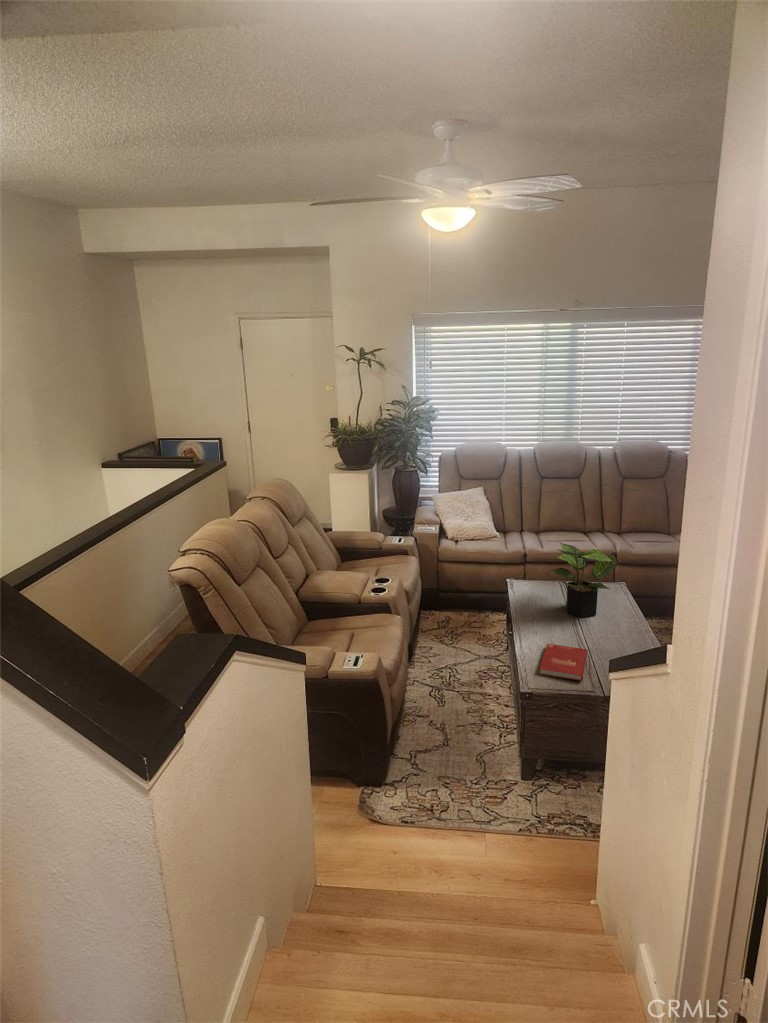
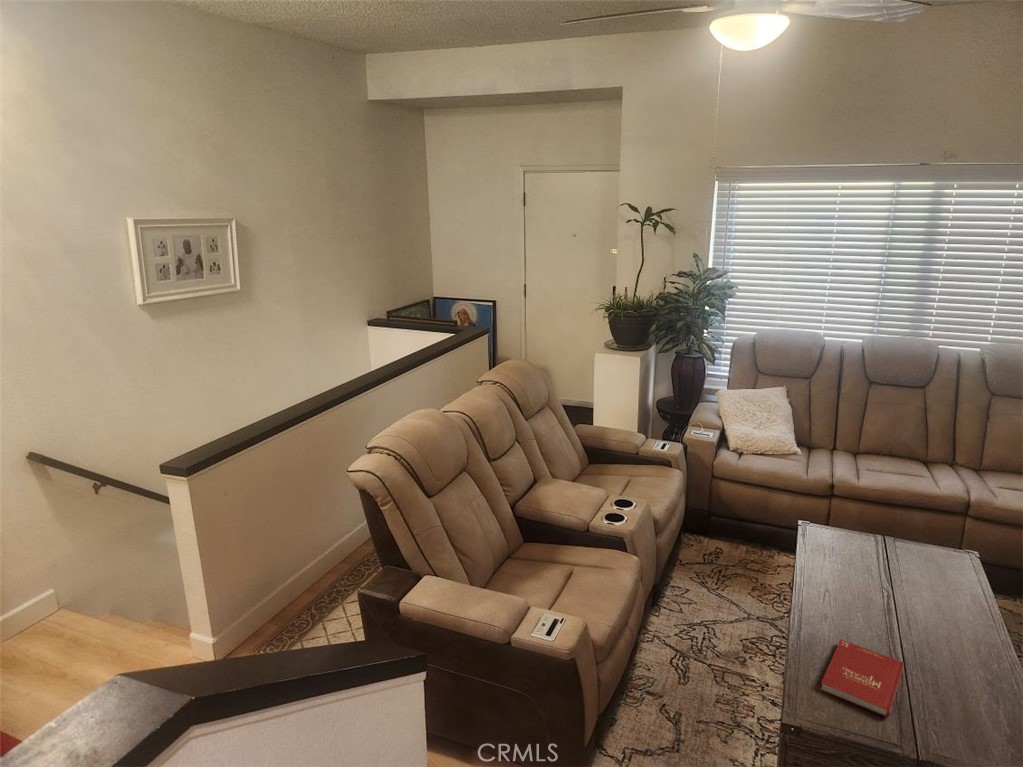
potted plant: present [551,543,618,617] -> none [861,489,971,602]

